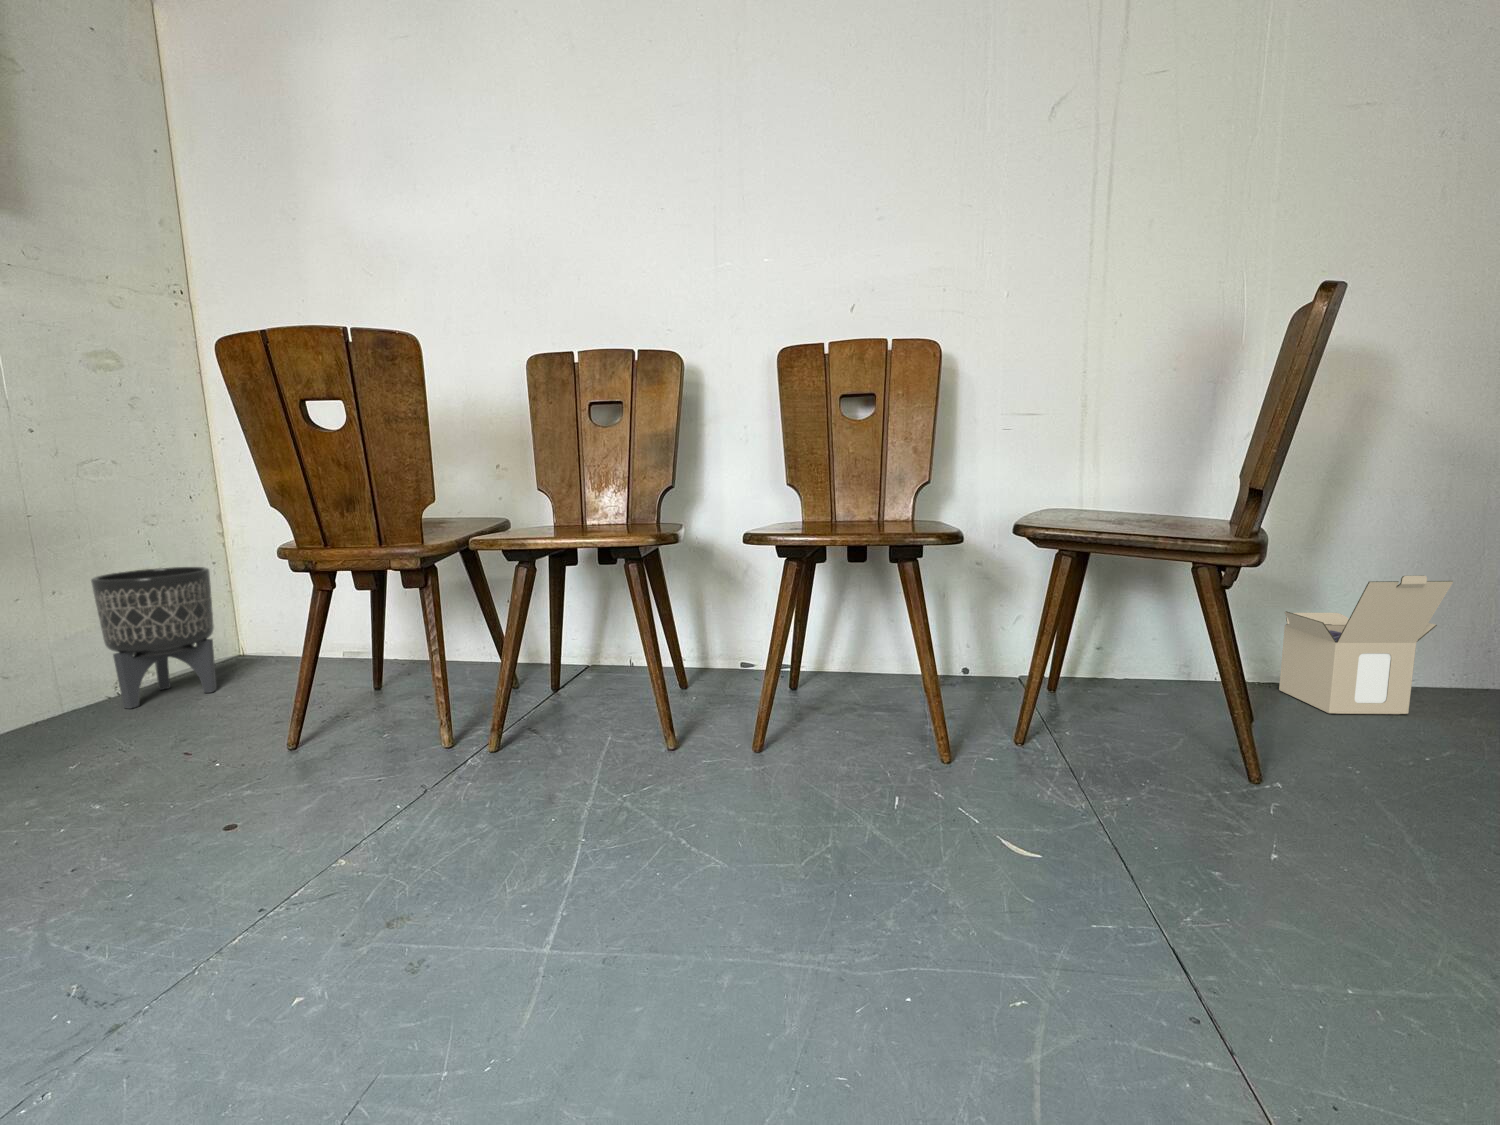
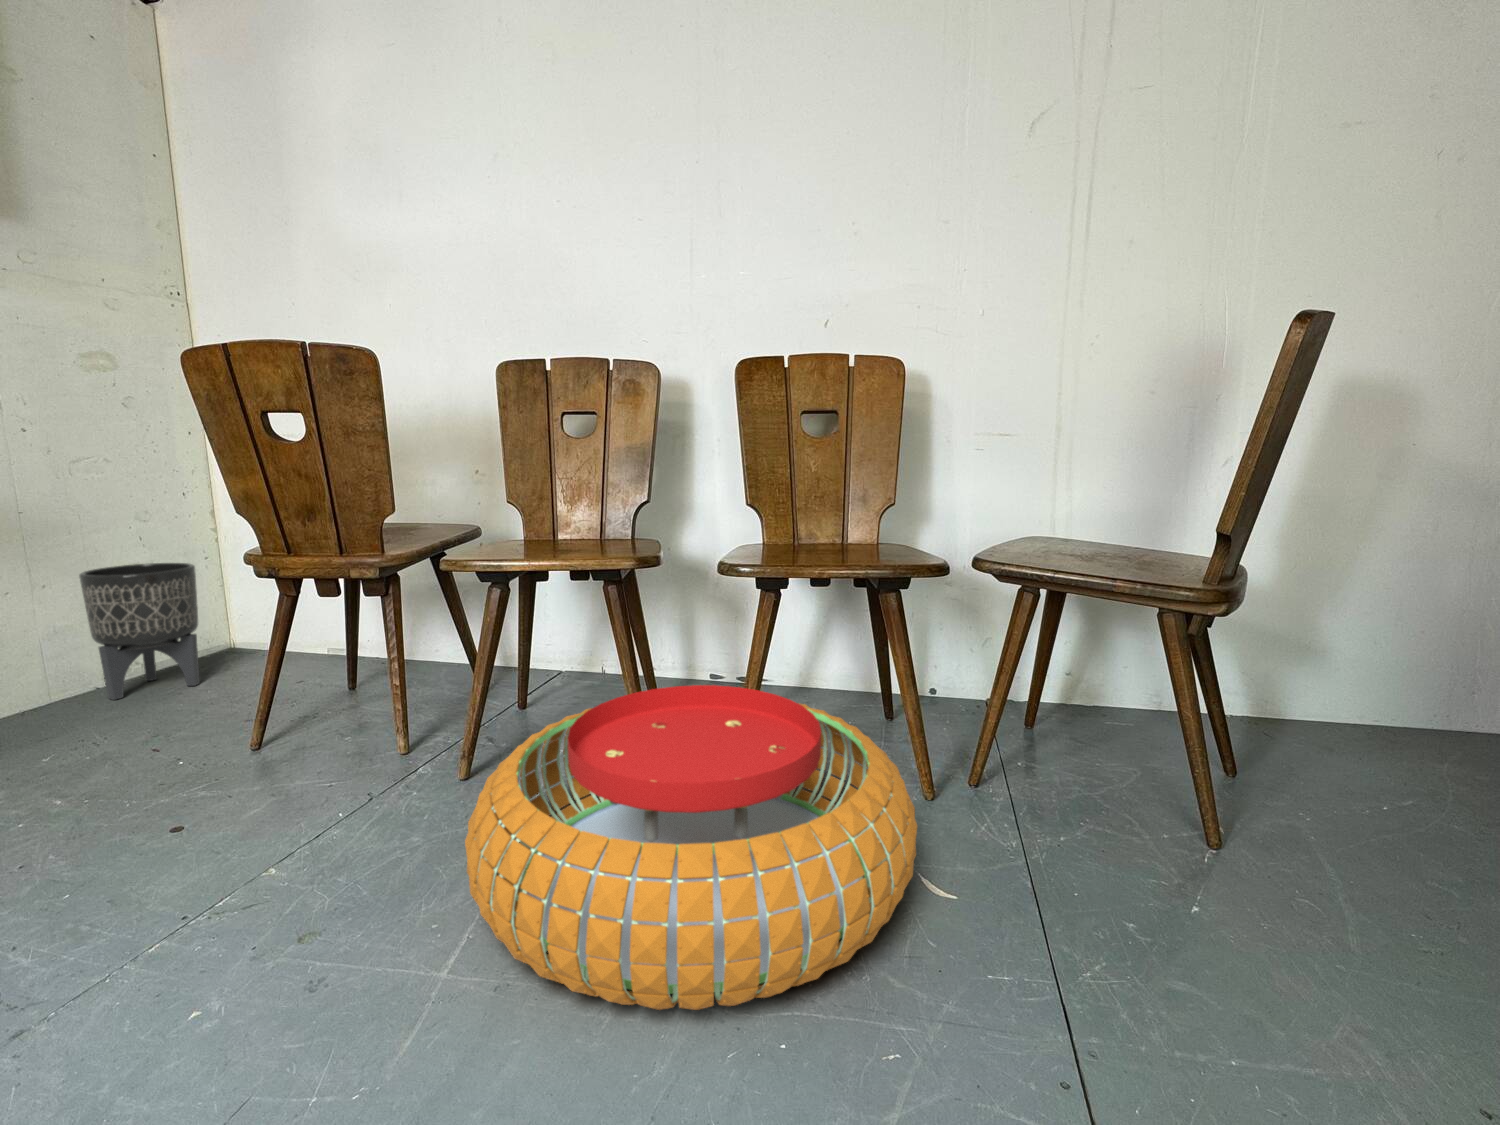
cardboard box: present [1279,575,1453,714] -> none [1252,617,1428,758]
pouf: none [552,661,1006,972] -> present [465,685,917,1010]

